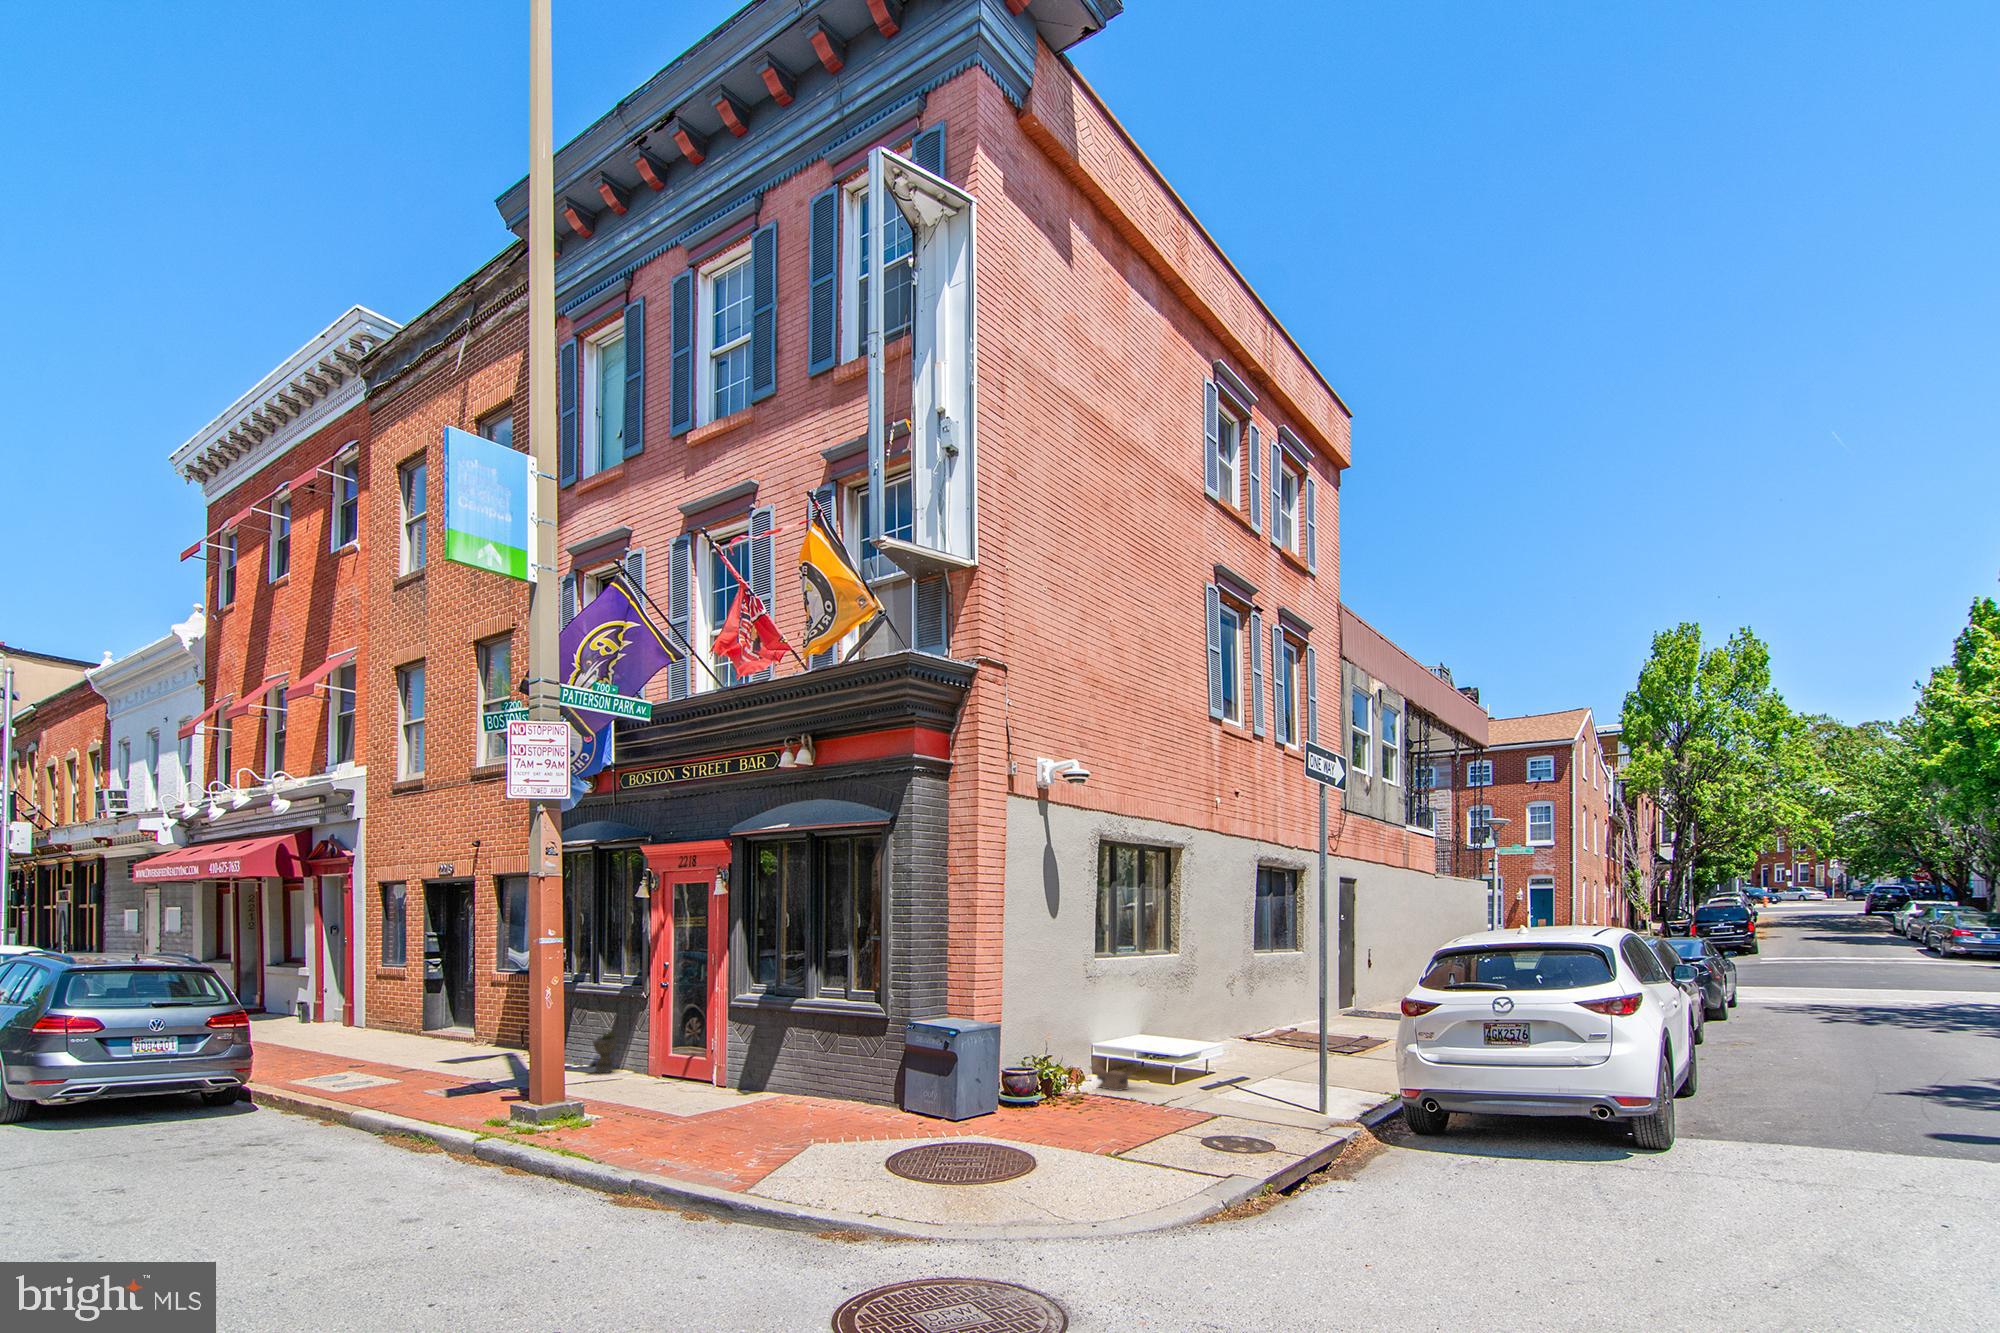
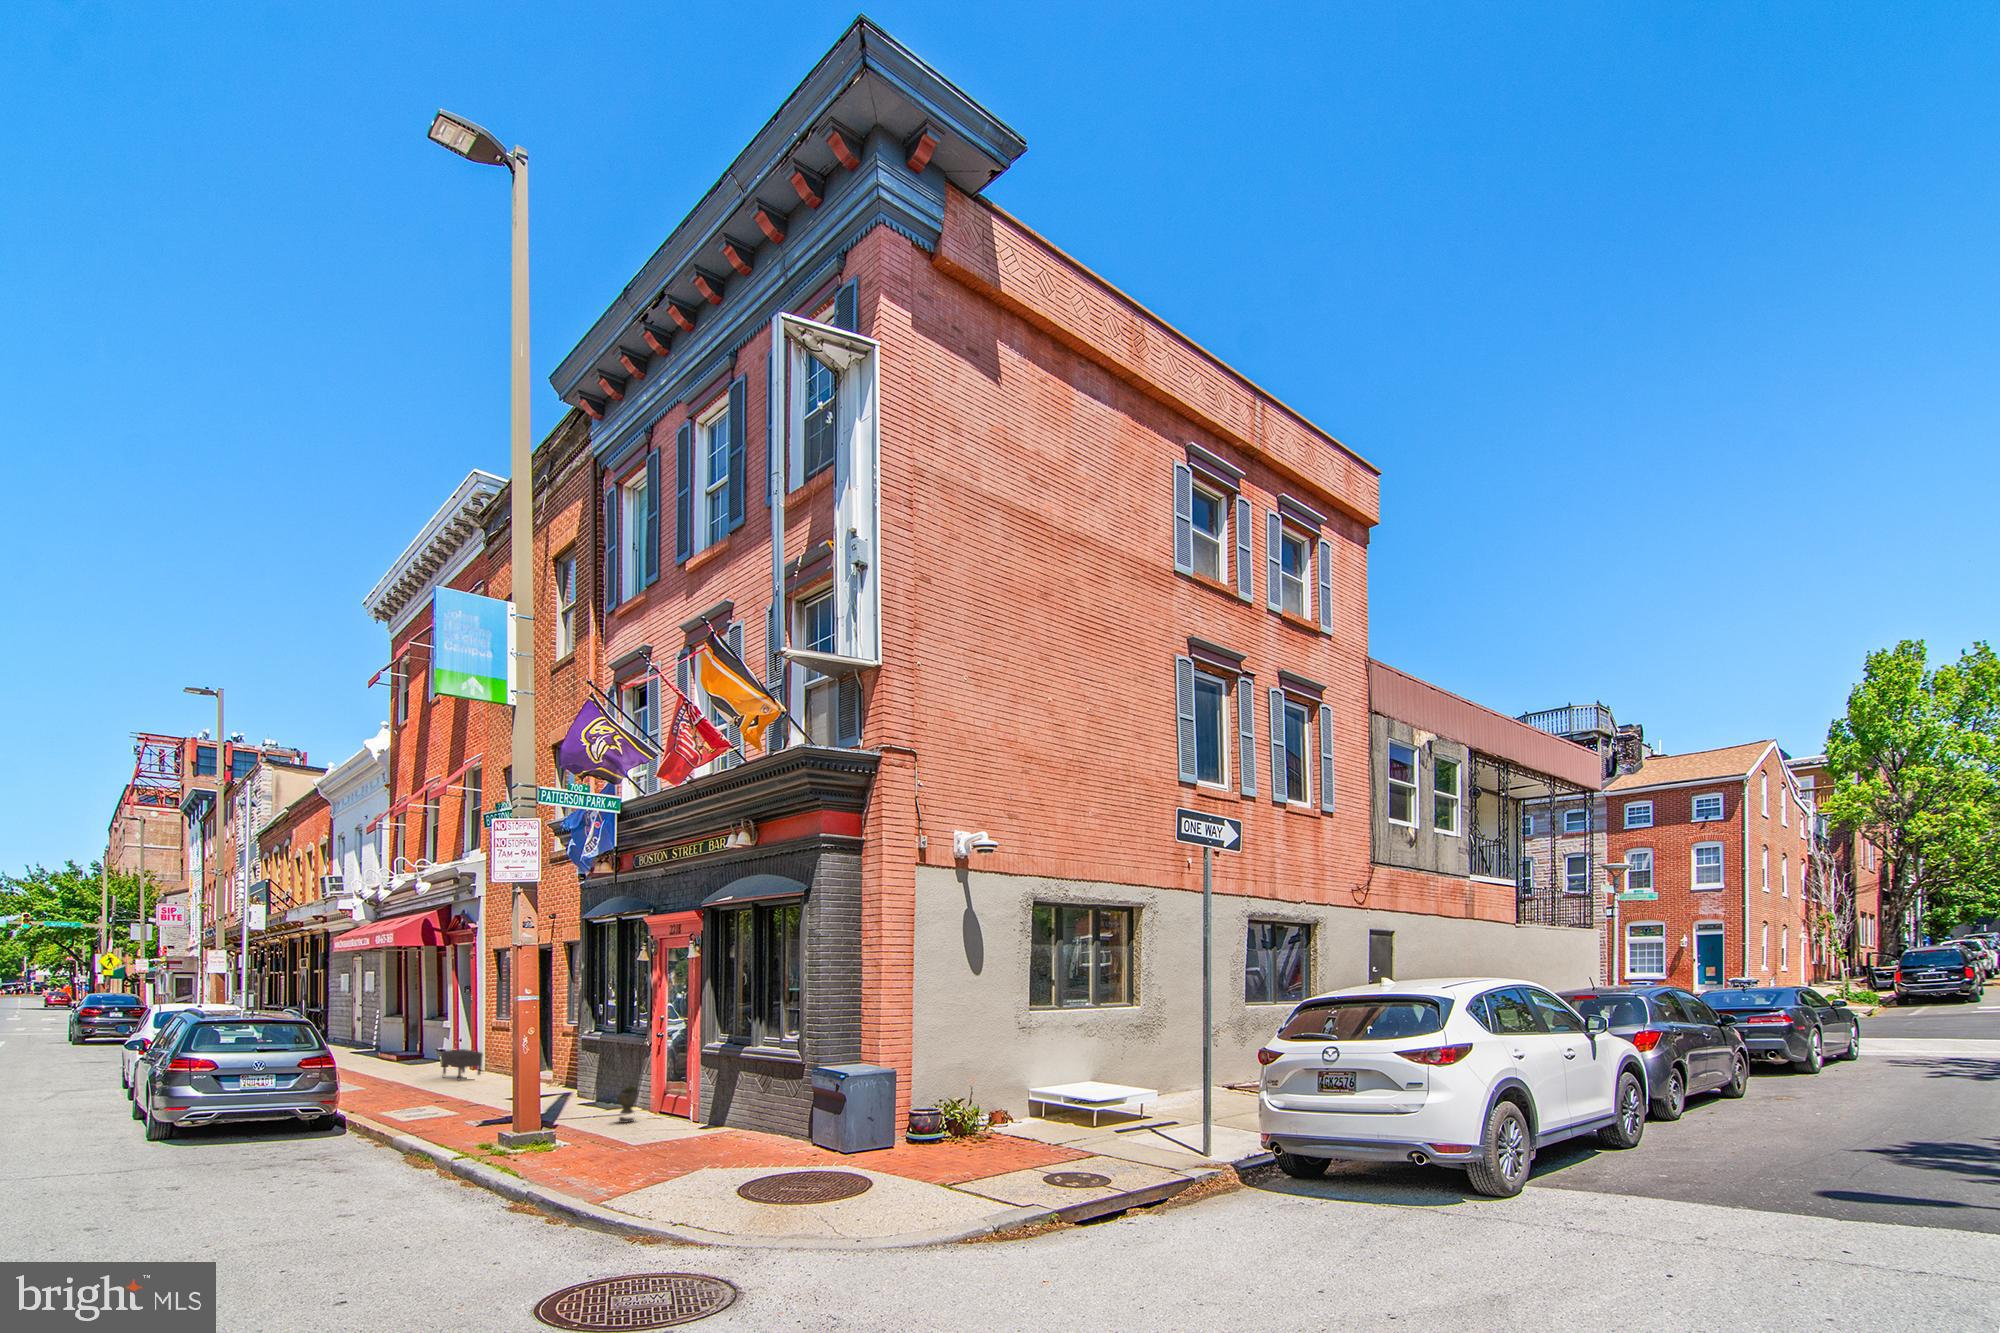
bench: none [309,991,363,1028] -> present [443,1049,483,1080]
cardboard box: present [1090,1066,1133,1091] -> none [1028,1116,1066,1140]

